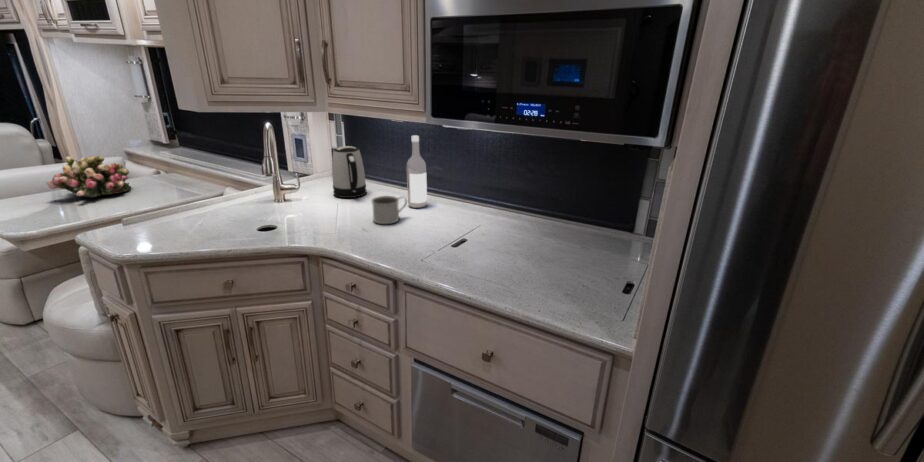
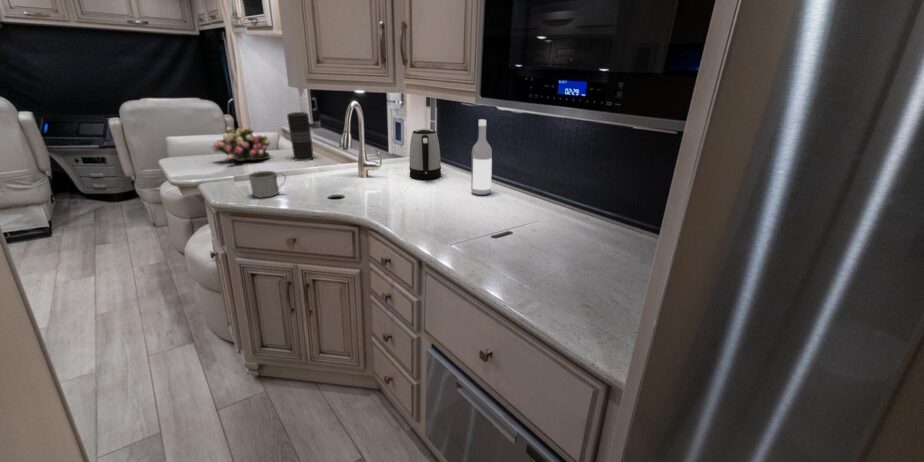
vase: none [151,133,190,189] -> present [287,112,313,161]
mug: present [372,196,407,224] -> present [248,171,286,197]

